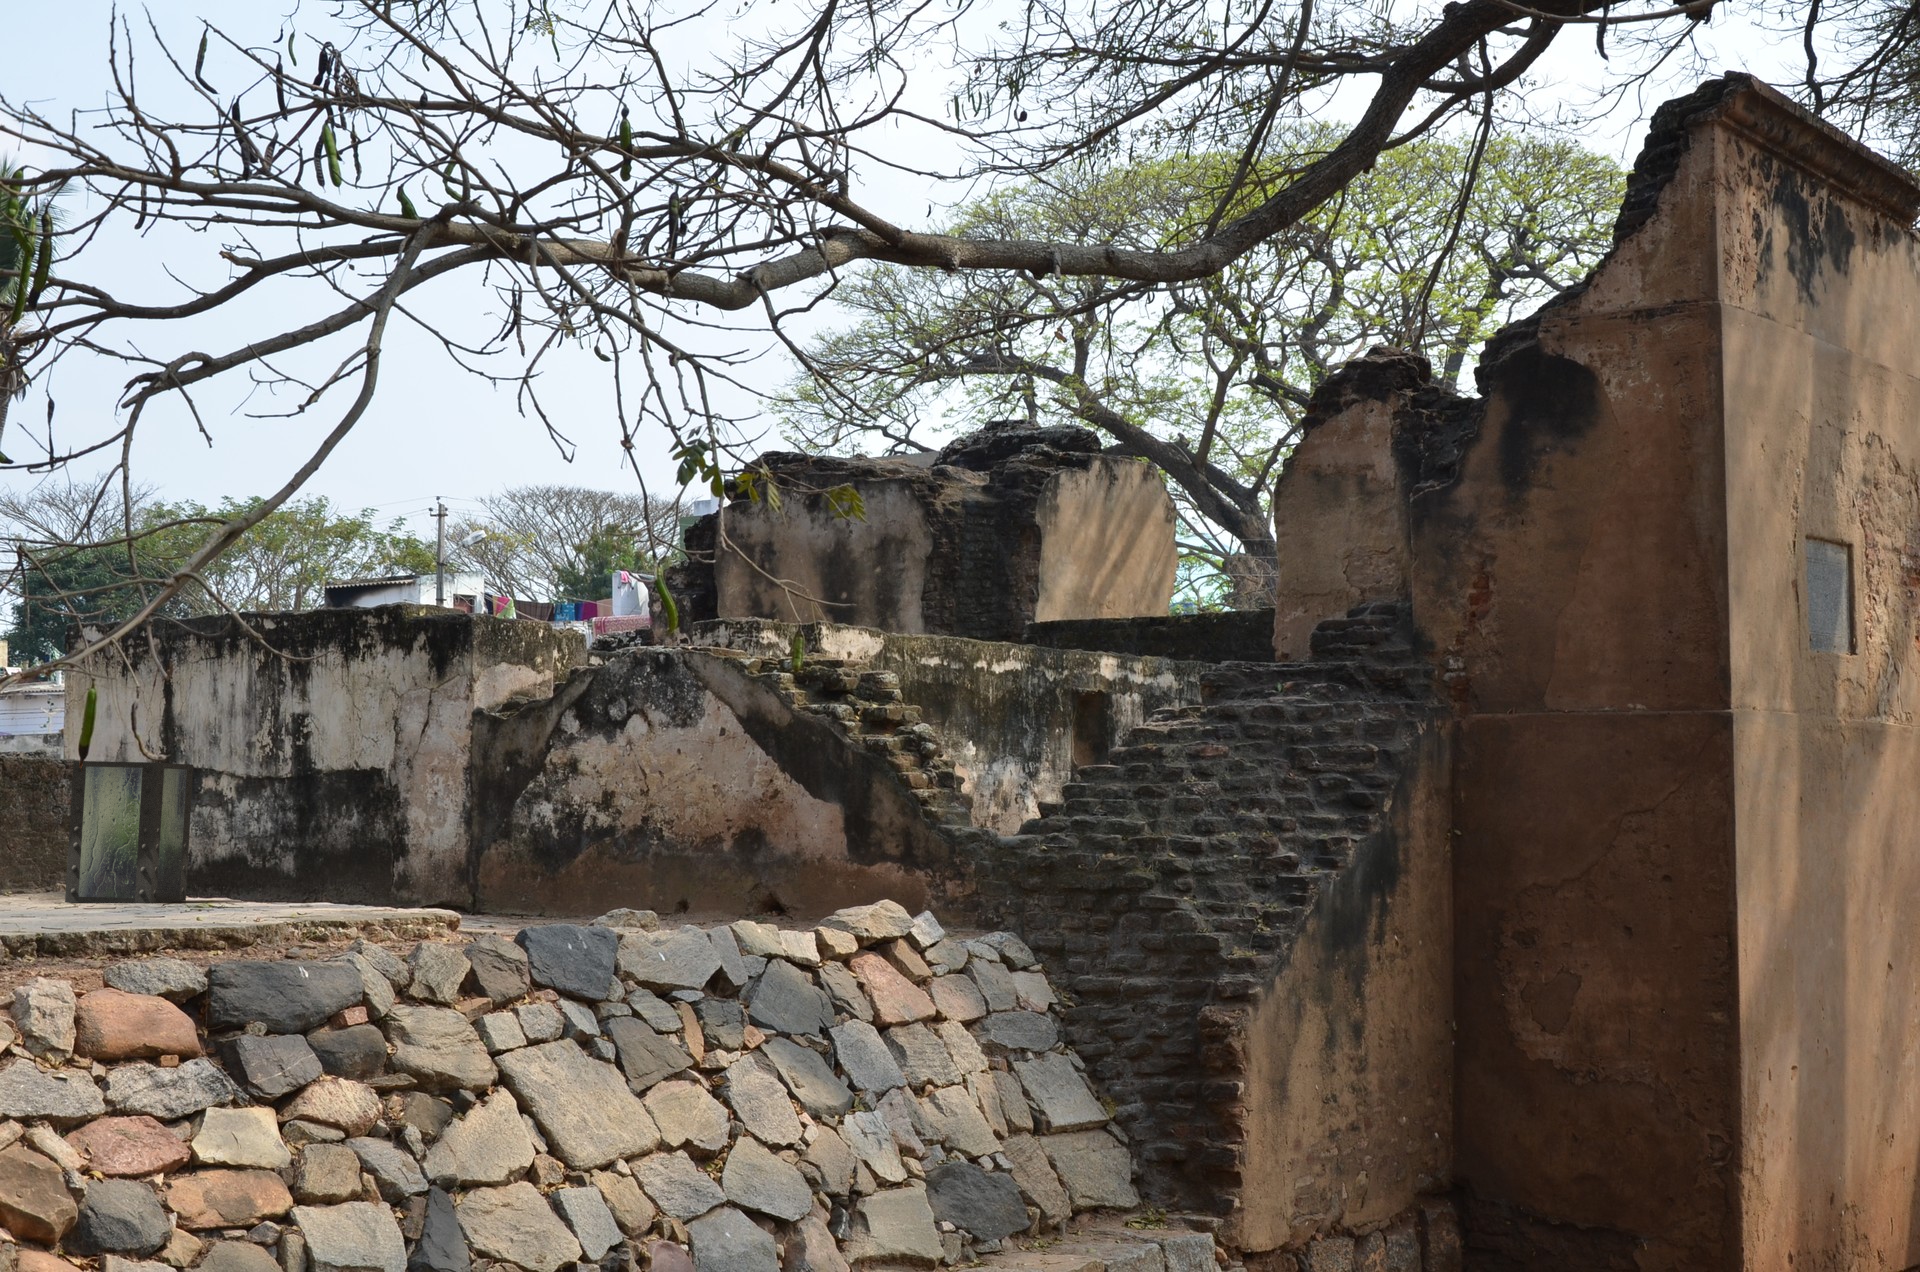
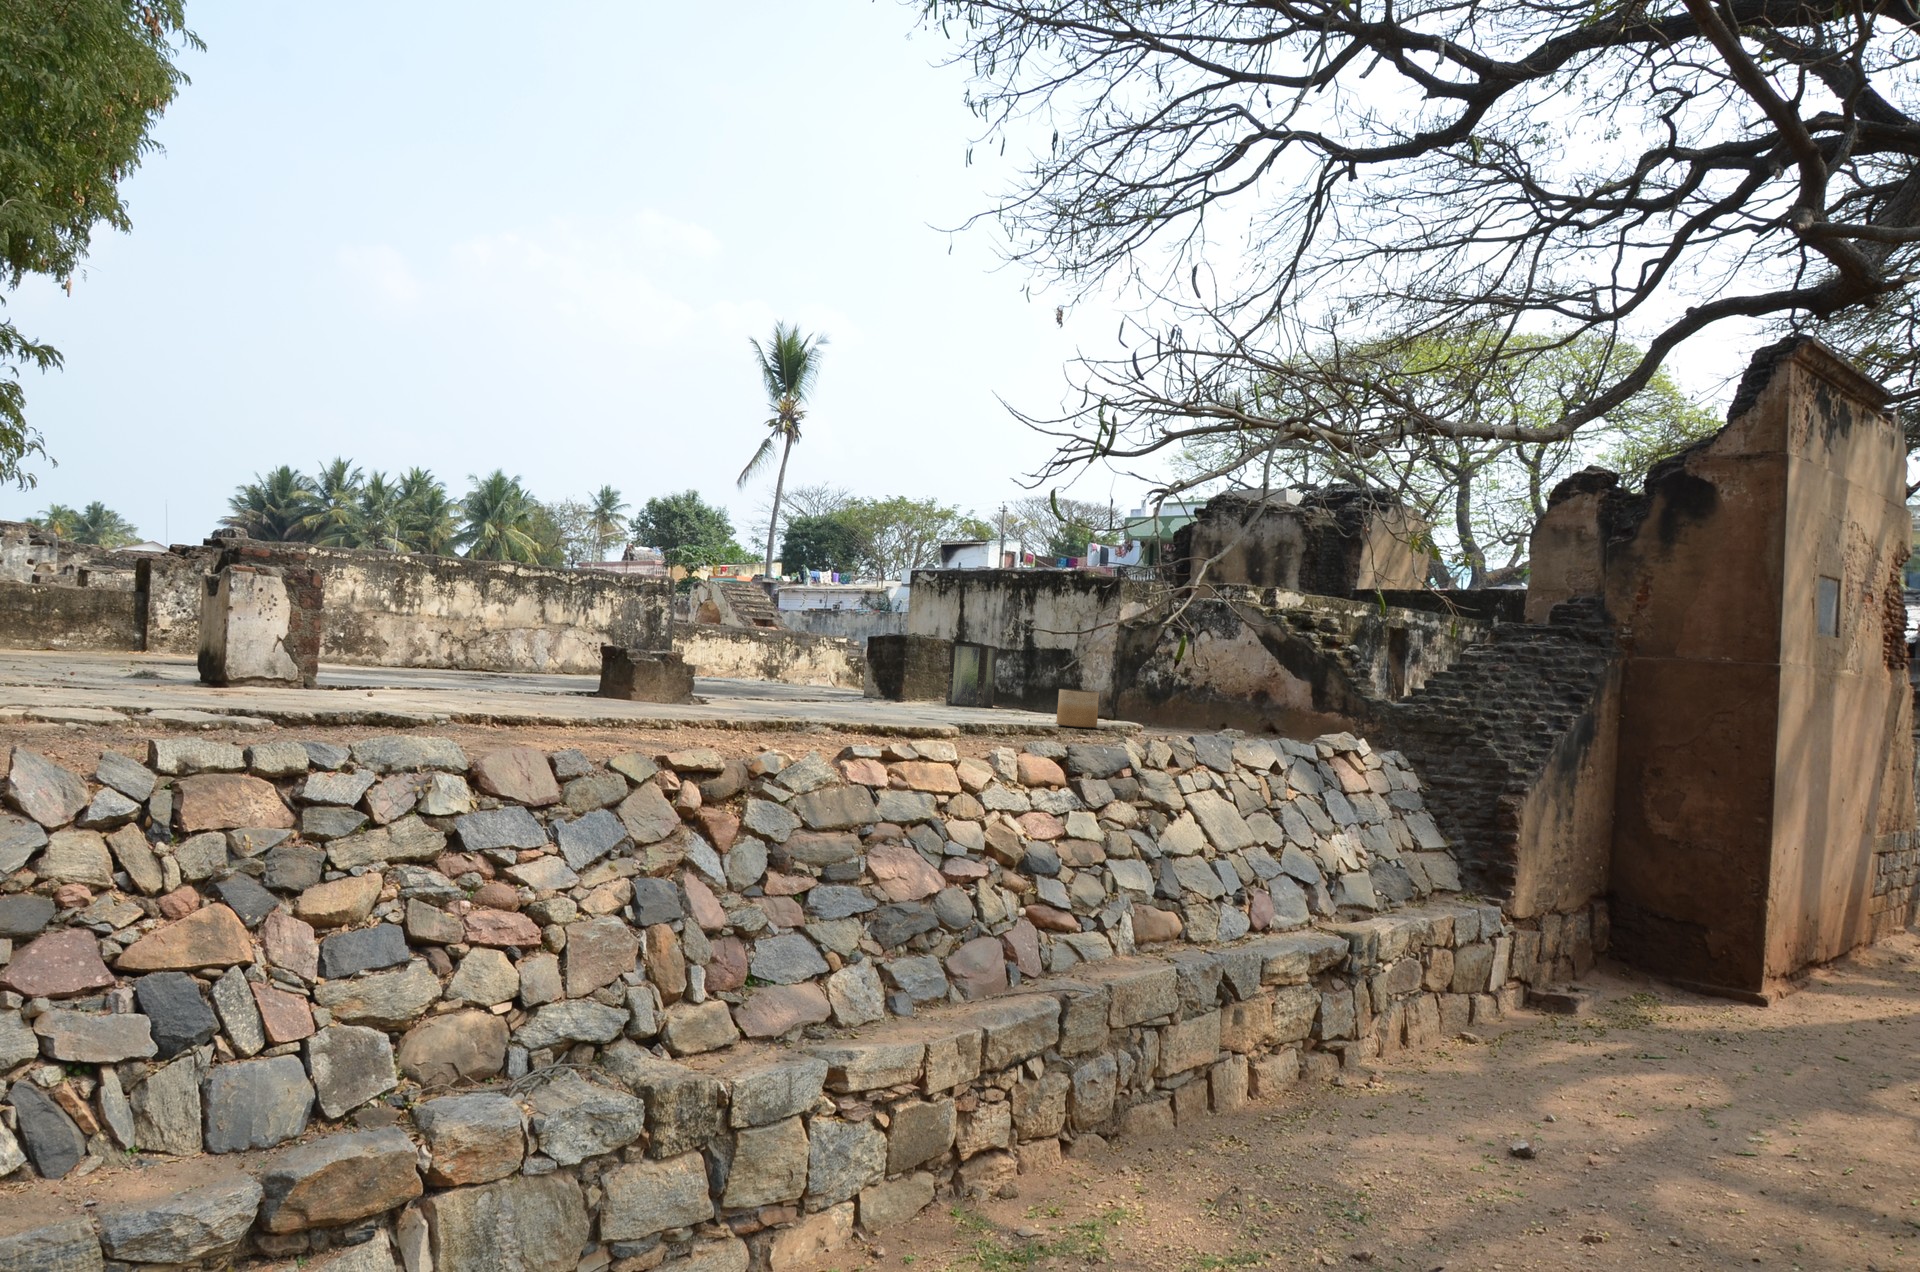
planter: none [211,841,308,925] -> present [1057,689,1099,729]

